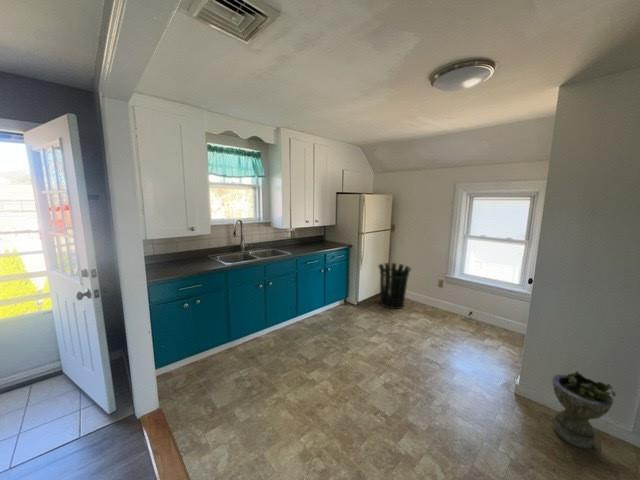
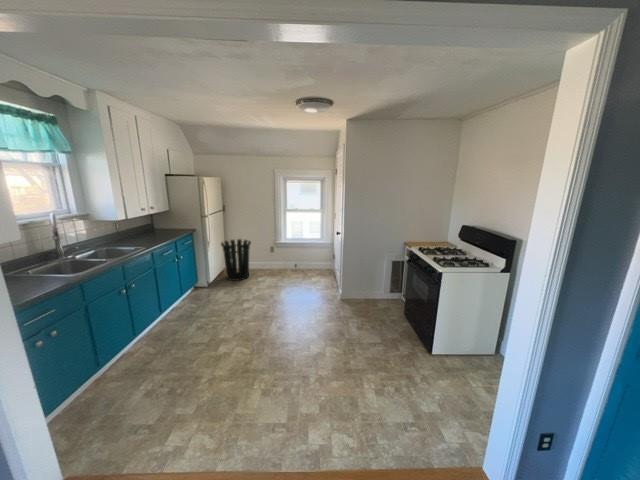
planter: present [553,371,615,449] -> none [357,273,379,309]

